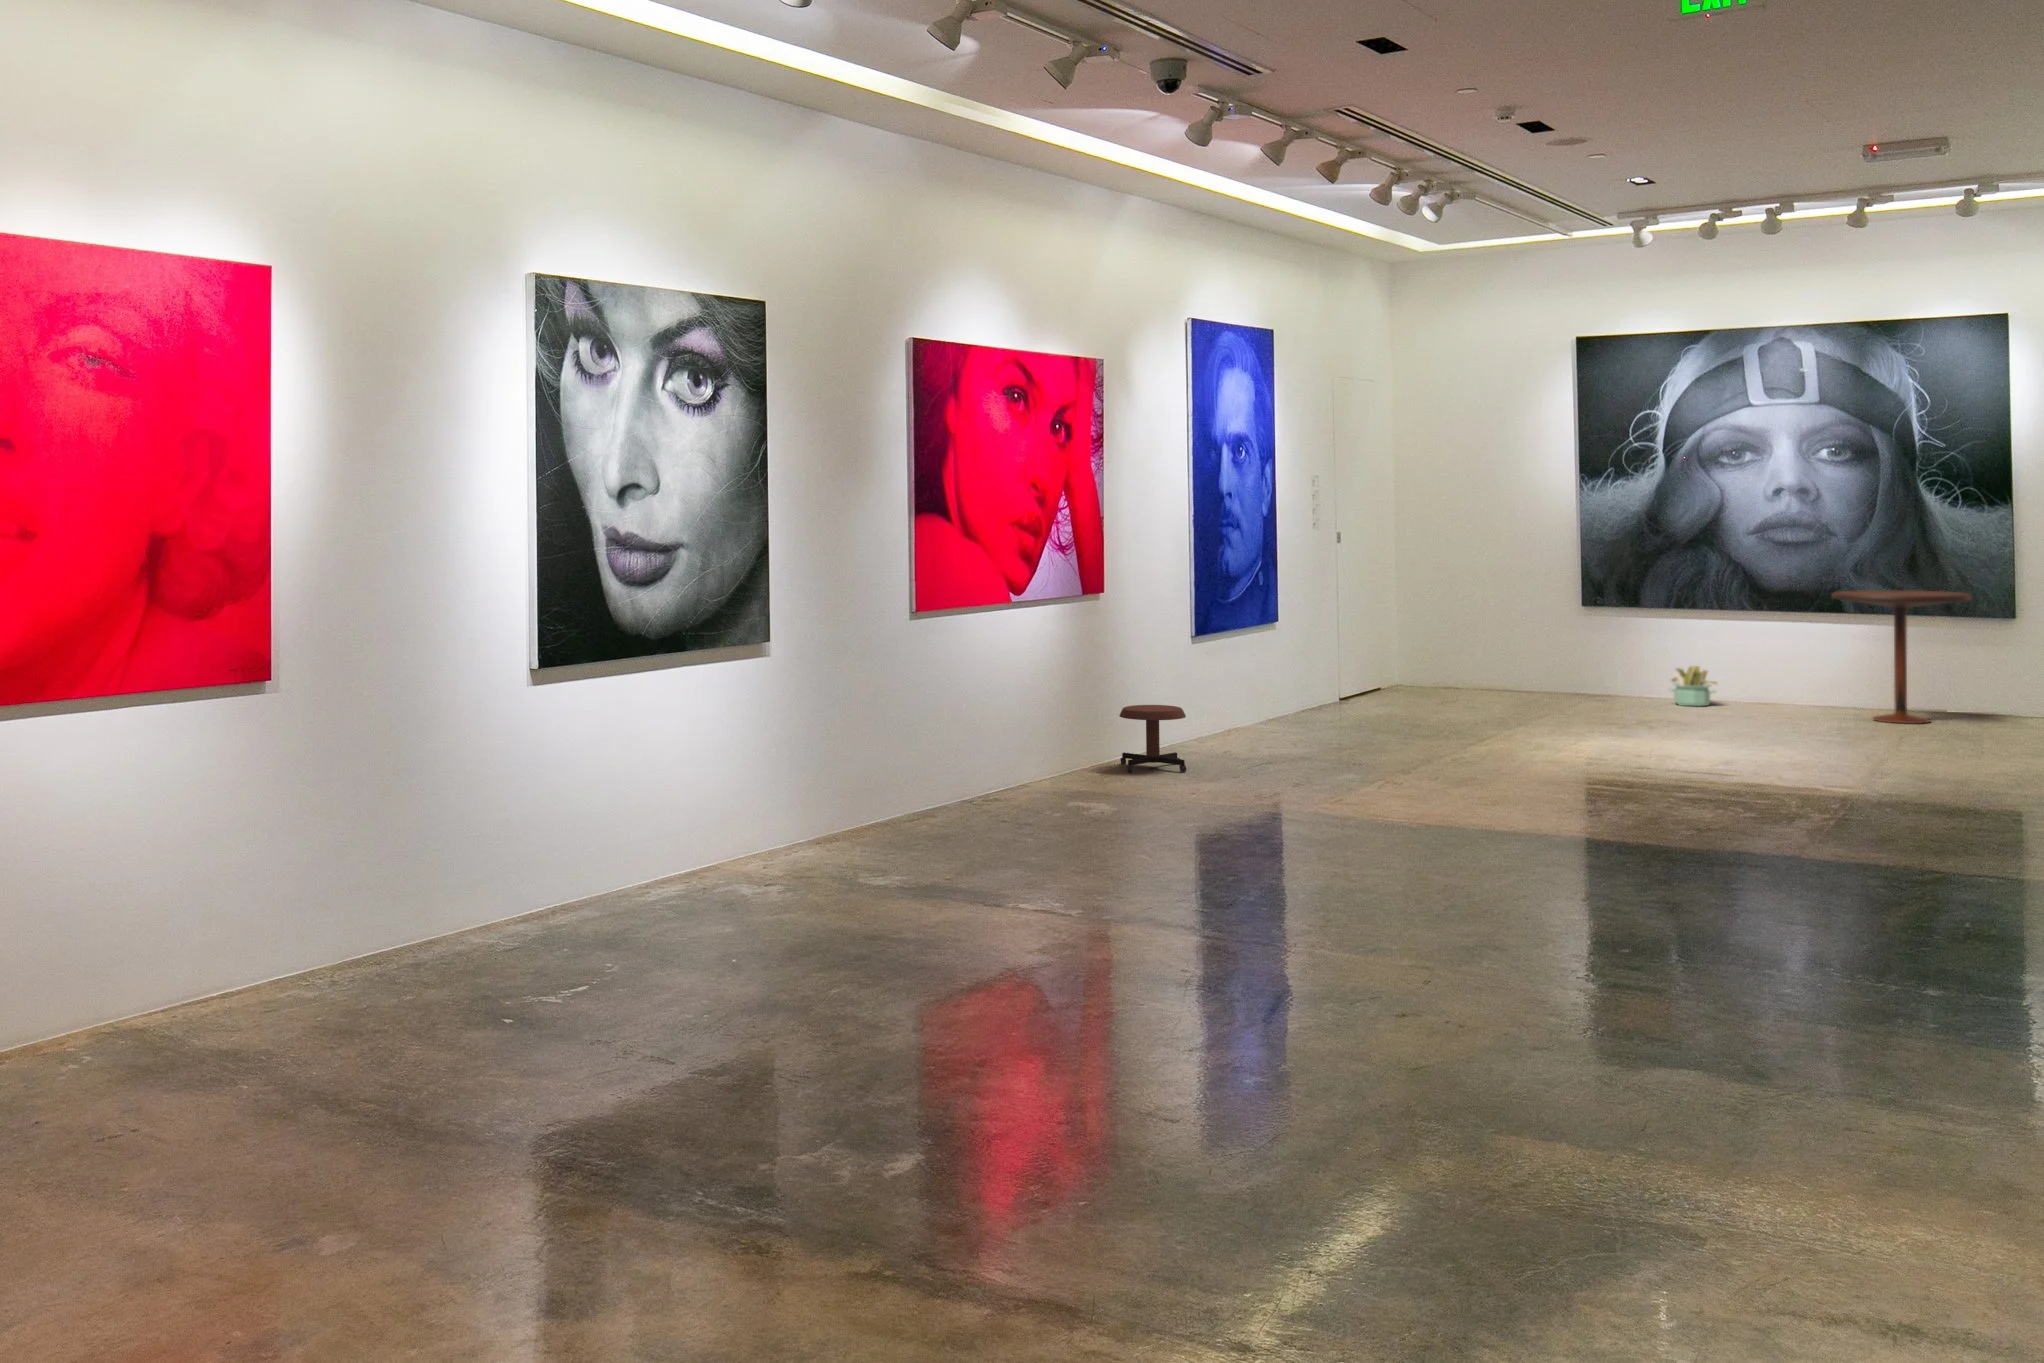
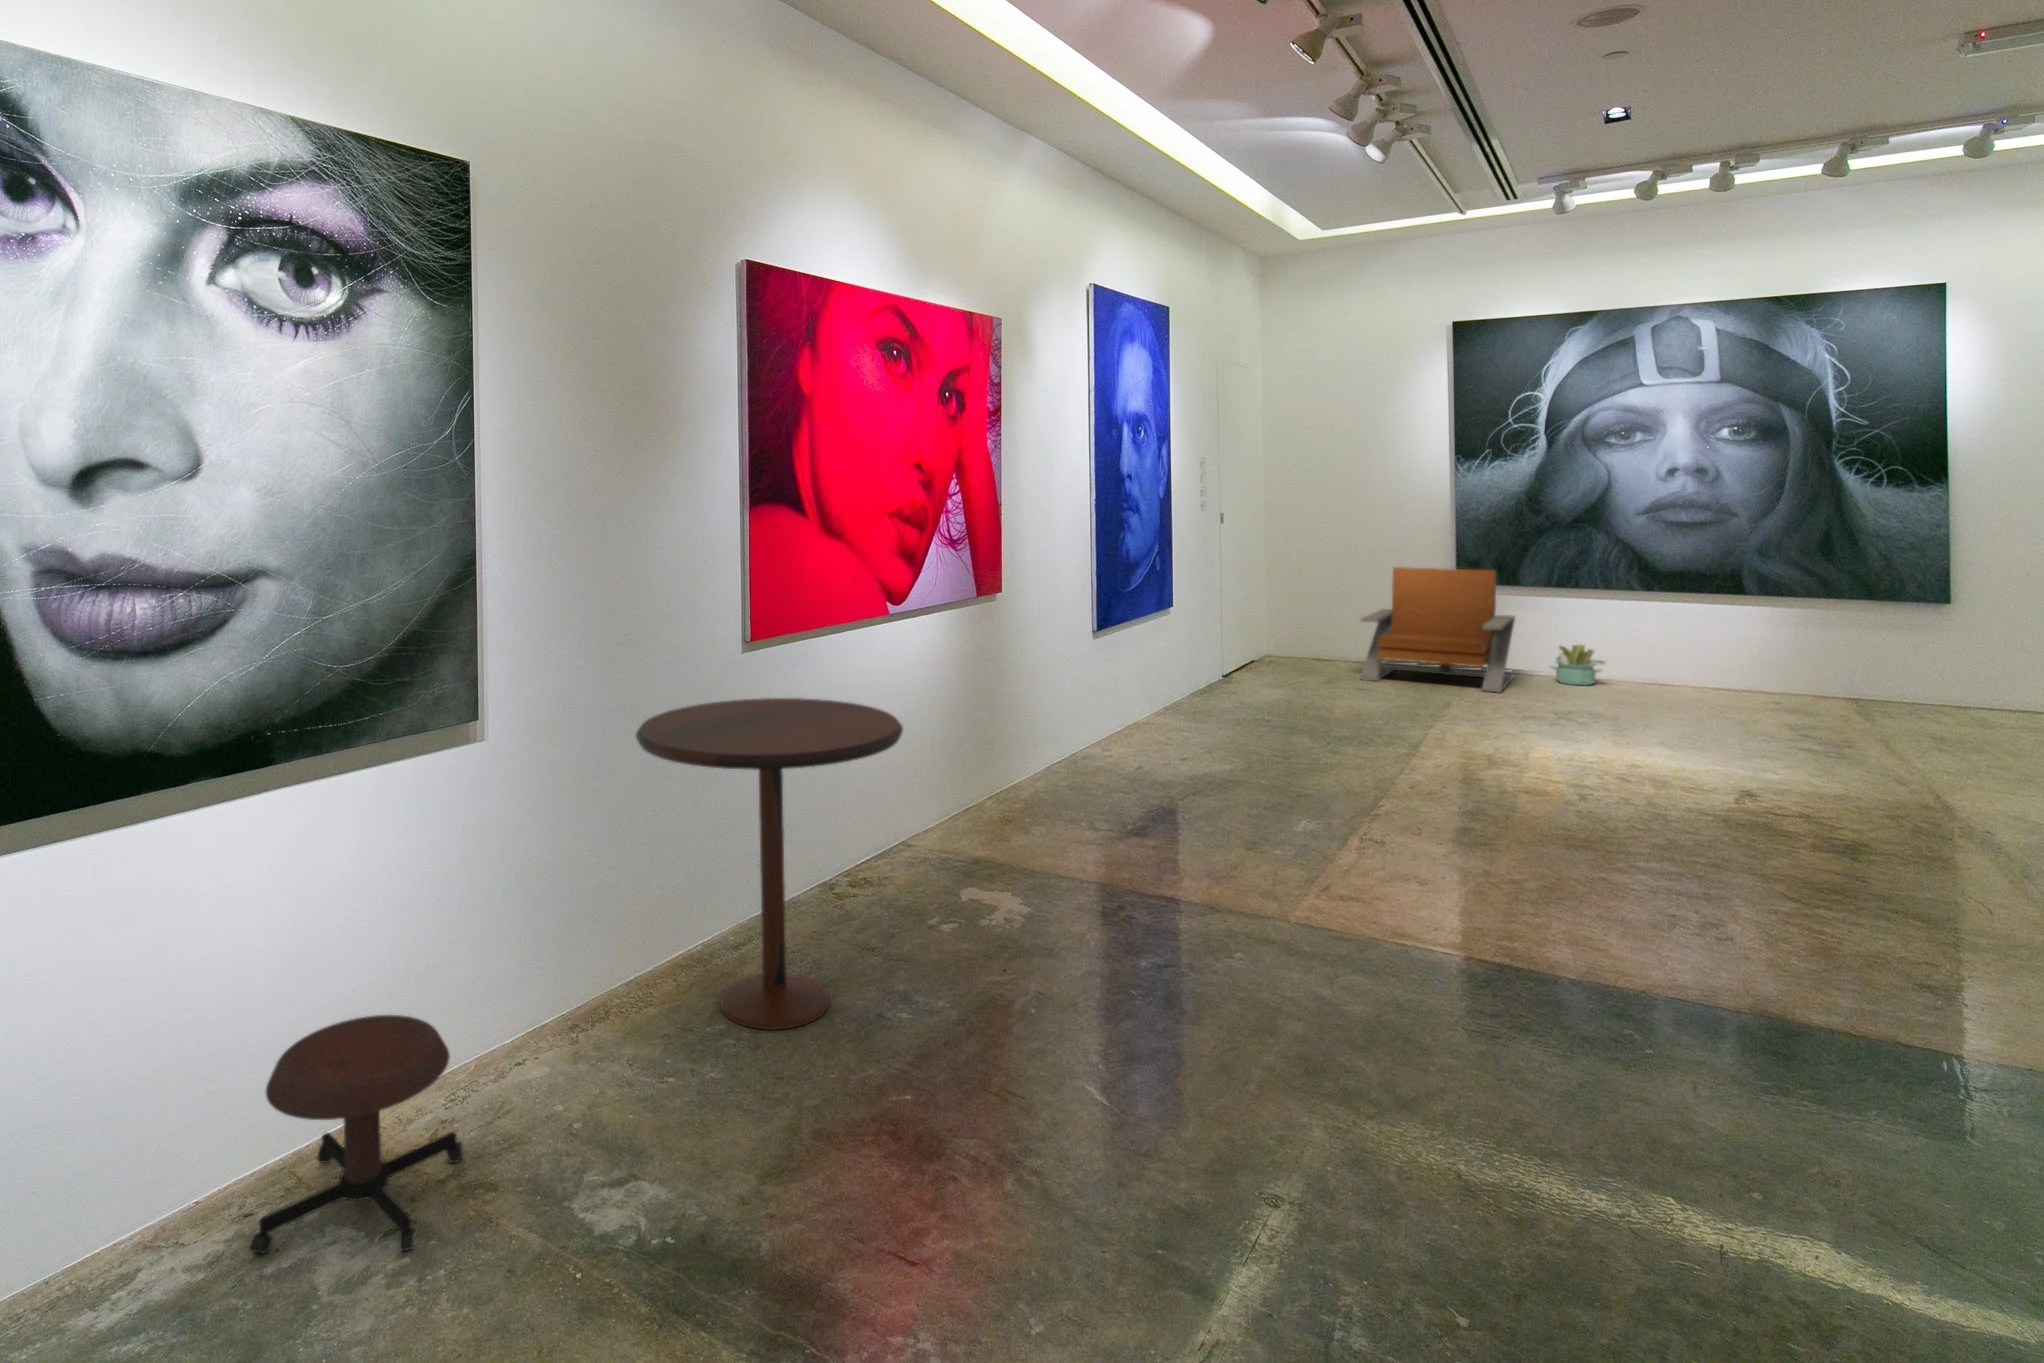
lounge chair: none [1478,589,1636,711] -> present [1360,567,1515,692]
pedestal table: present [1832,590,1971,724] -> present [636,698,903,1030]
stool: present [1119,705,1186,772] -> present [249,1015,463,1253]

